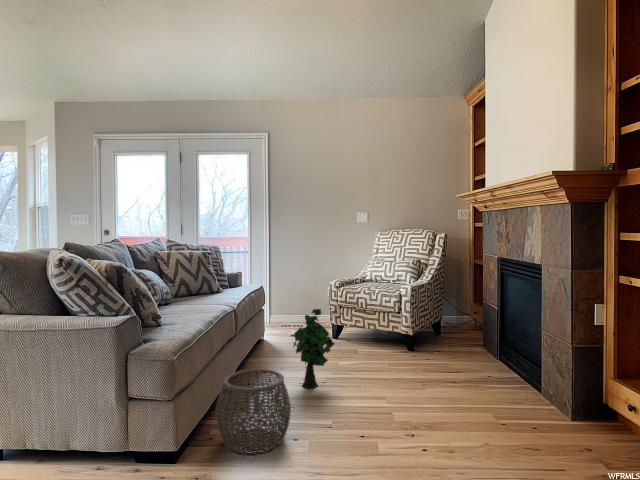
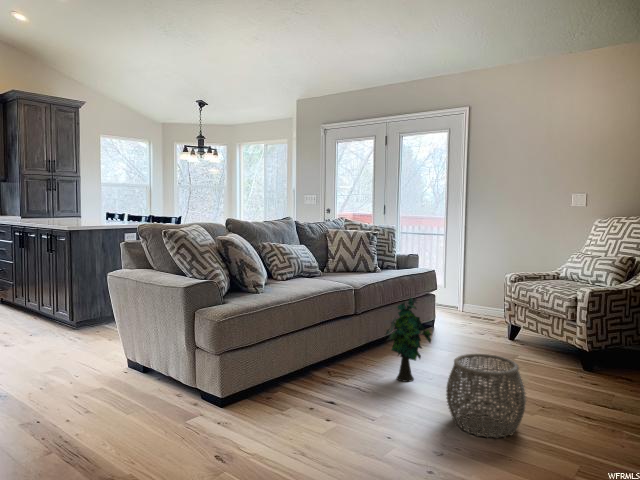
woven basket: present [216,369,291,454] -> present [446,354,526,438]

